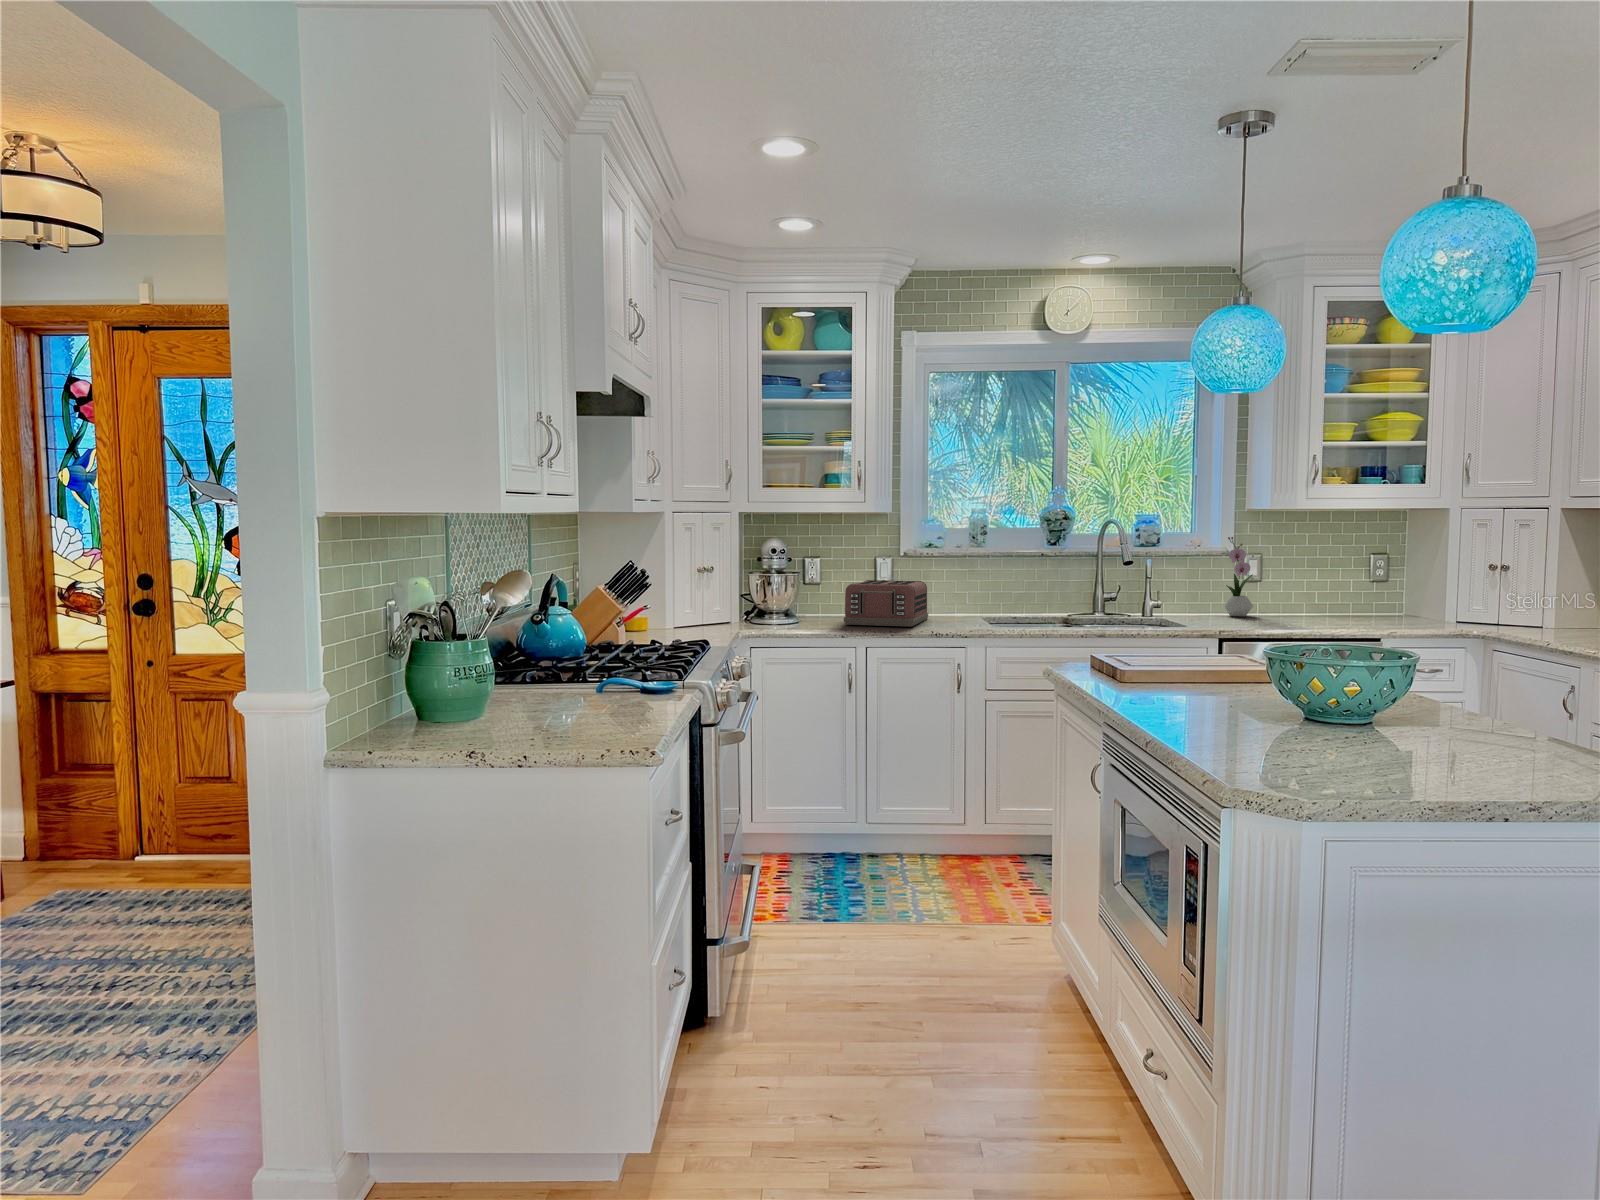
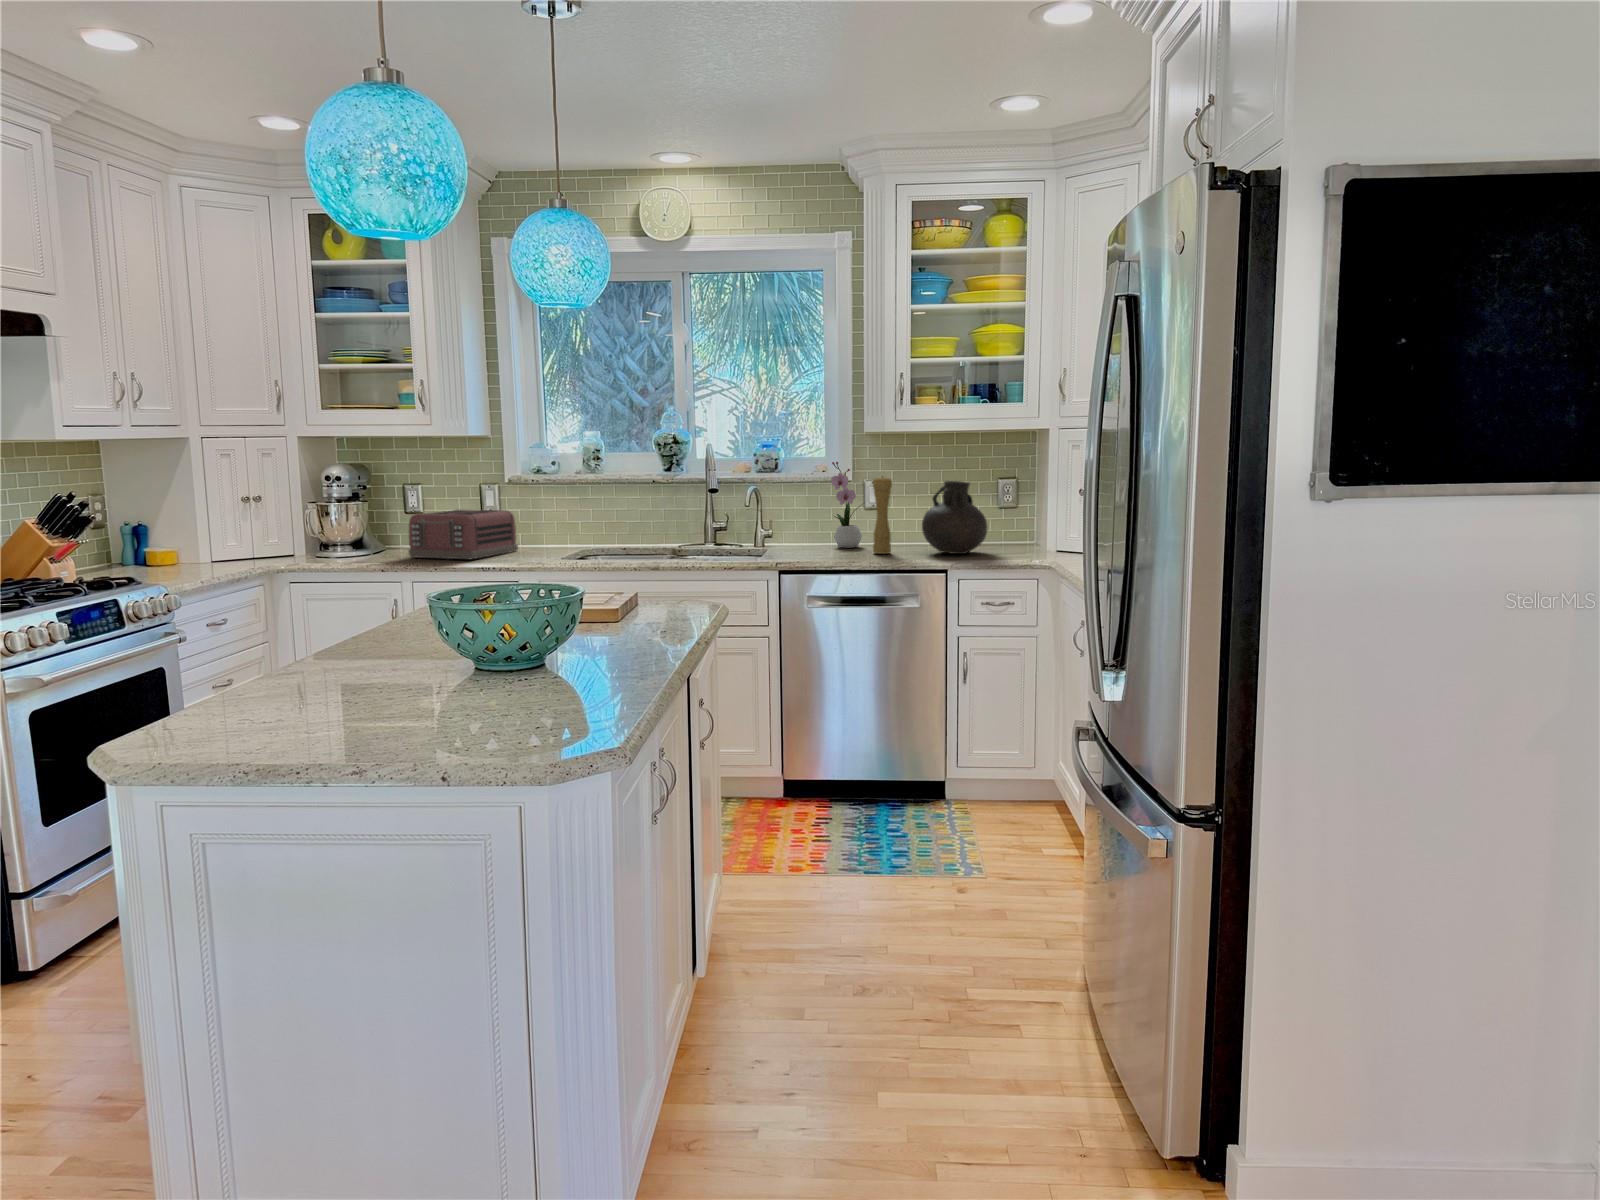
pepper mill: none [1280,550,1302,622] -> present [873,477,892,554]
vase: none [1325,555,1395,622] -> present [922,481,988,554]

